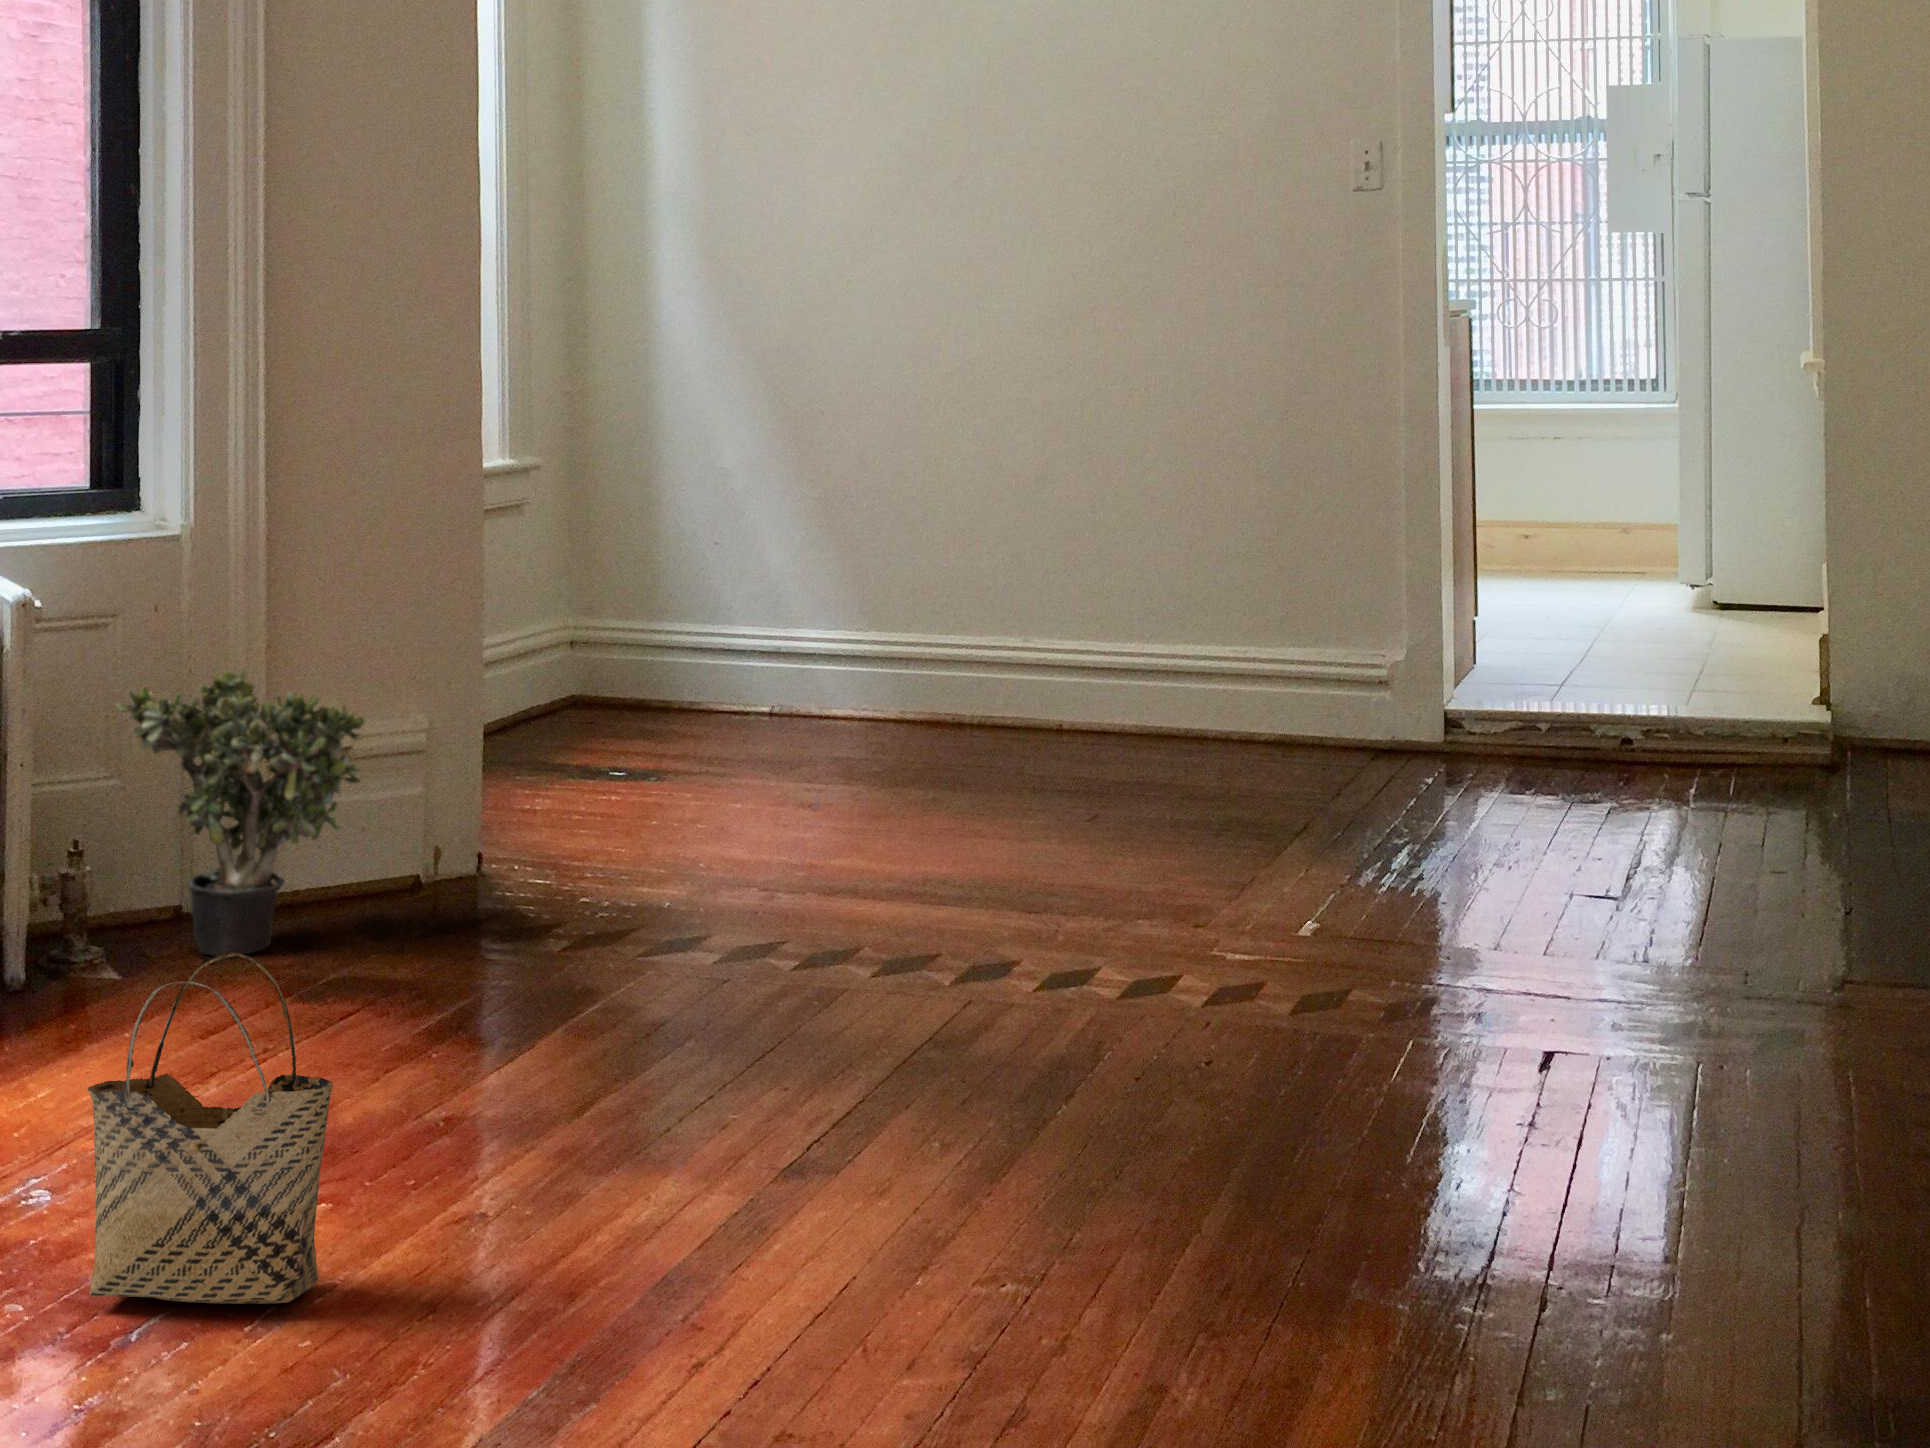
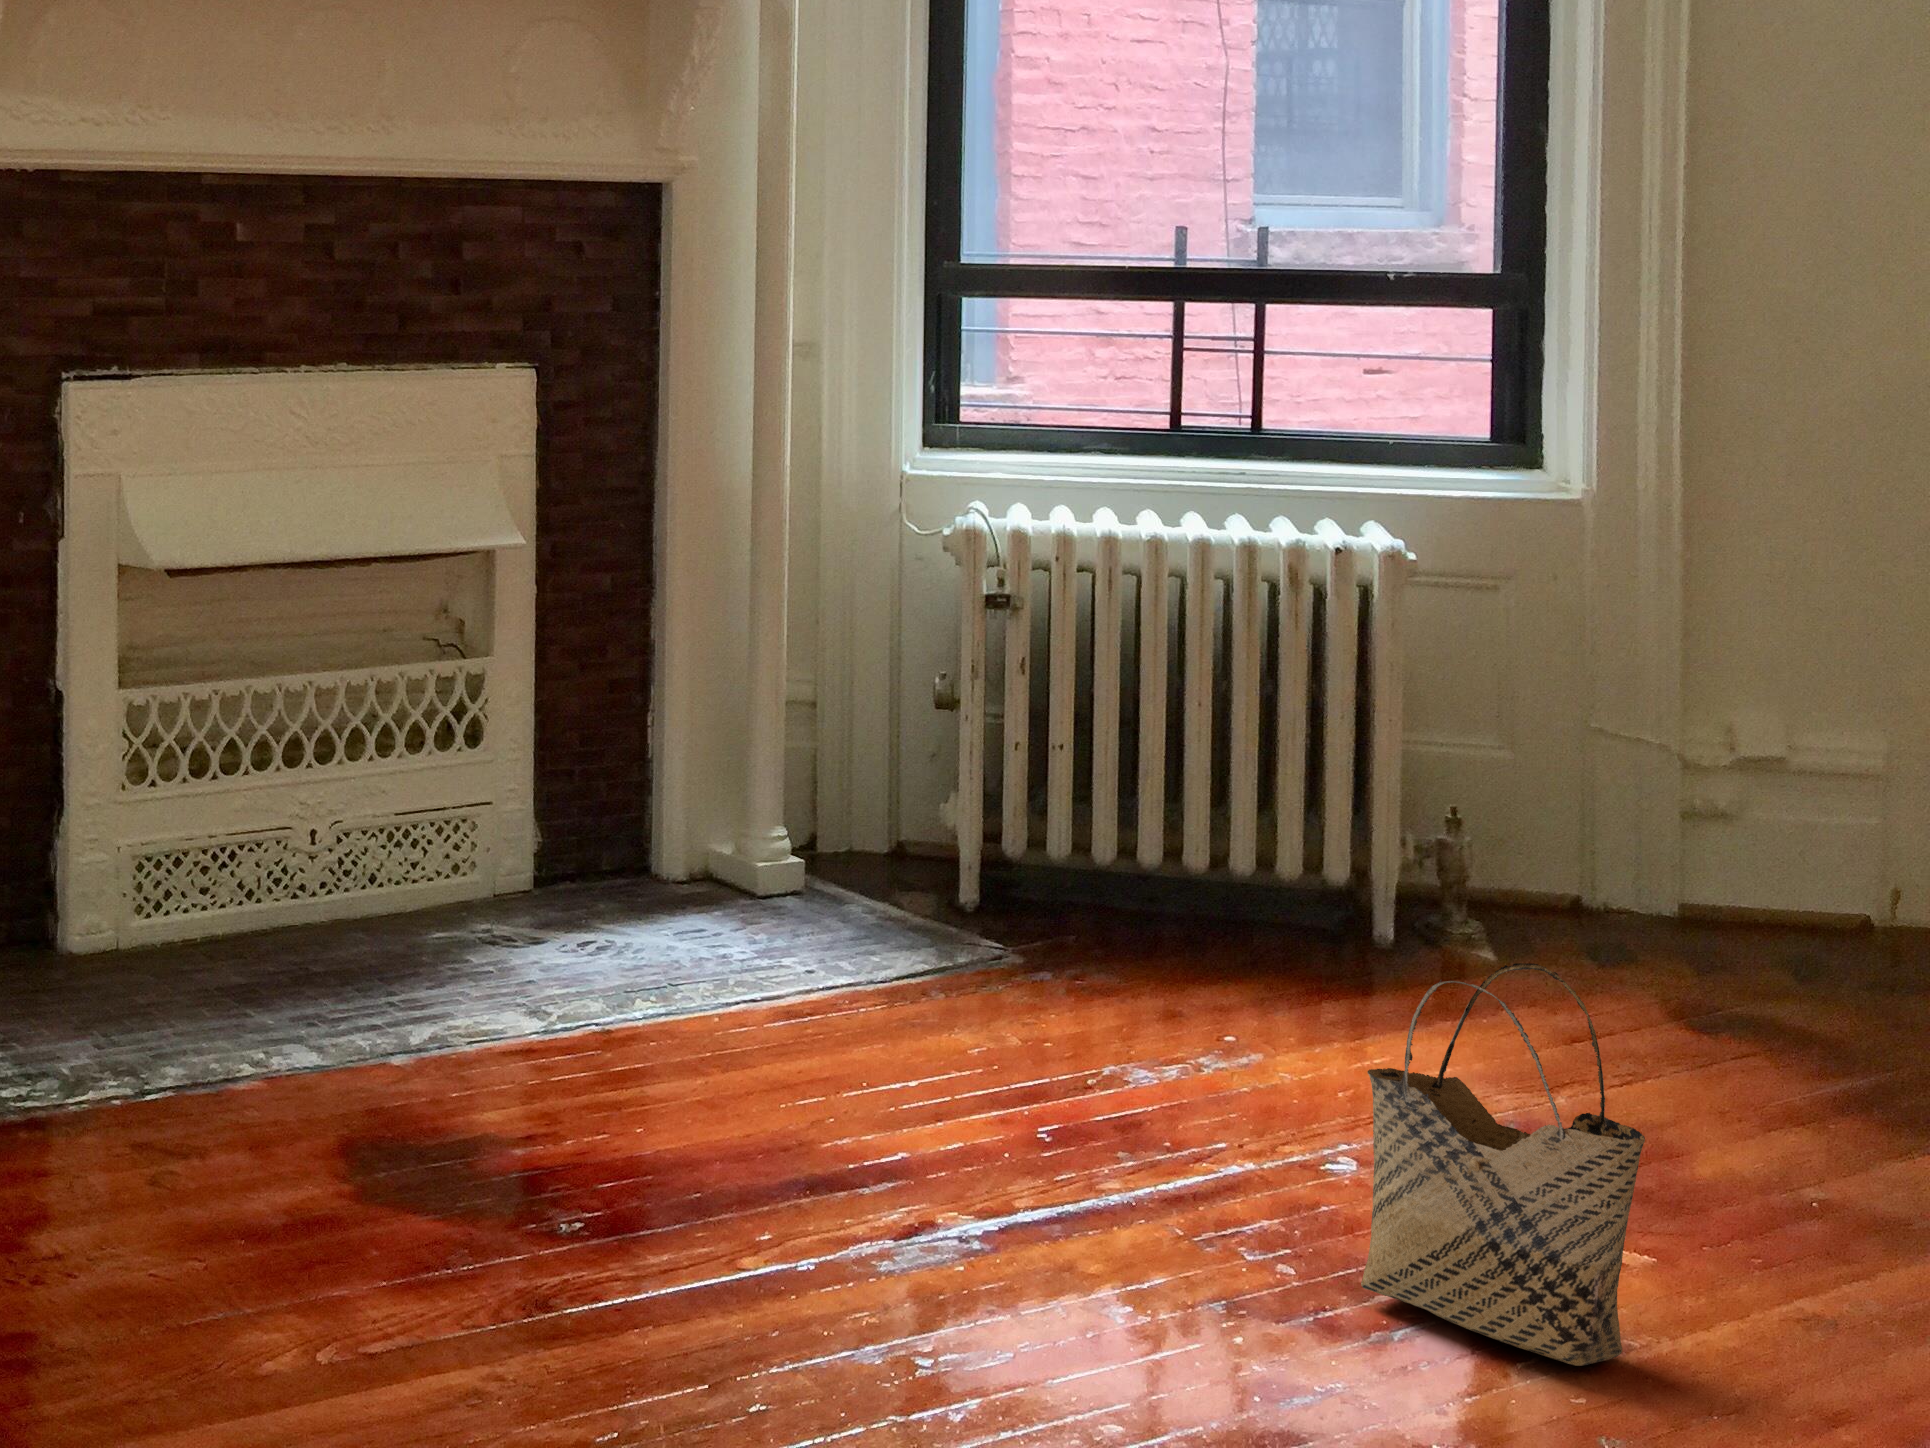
potted plant: present [116,669,364,955] -> none [1498,656,1797,972]

